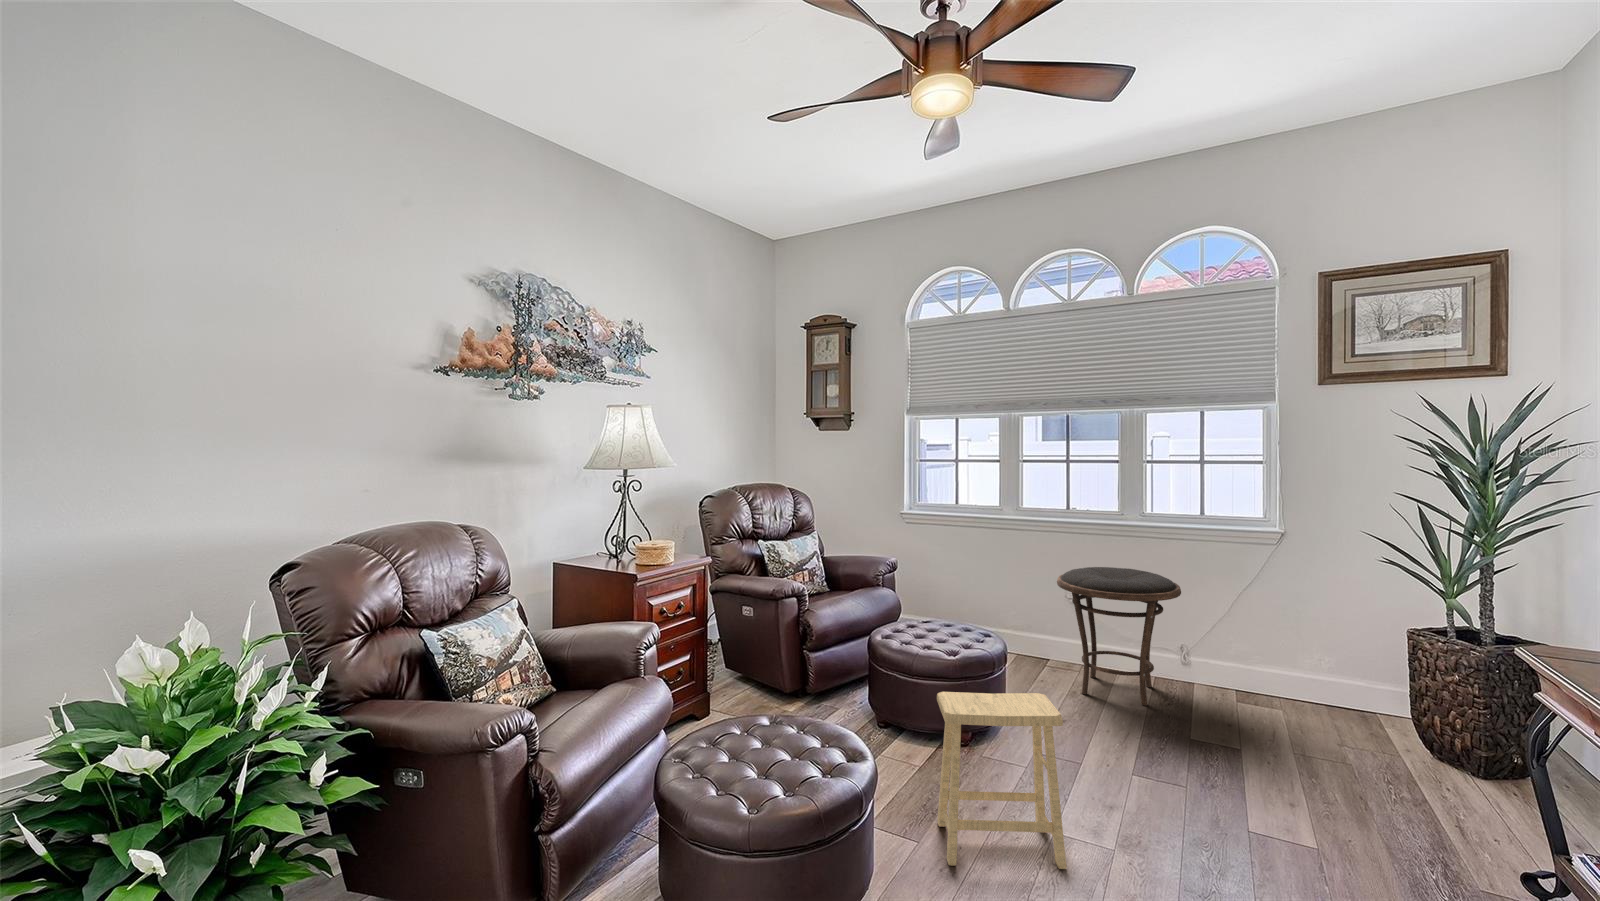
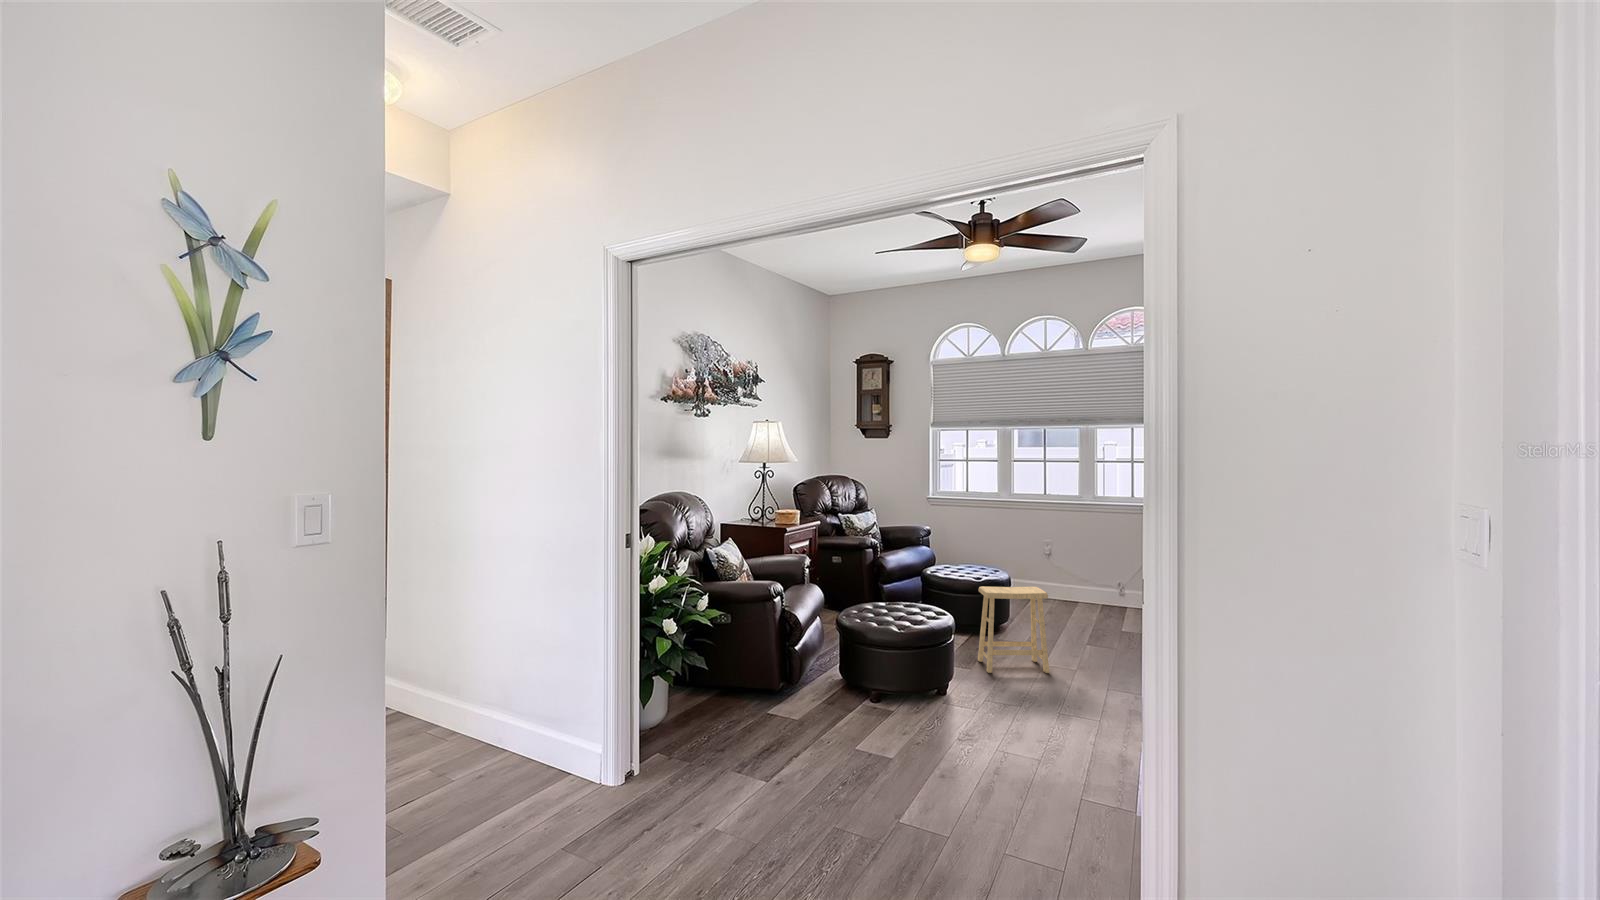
side table: present [1057,567,1181,706] -> none [1039,532,1117,617]

